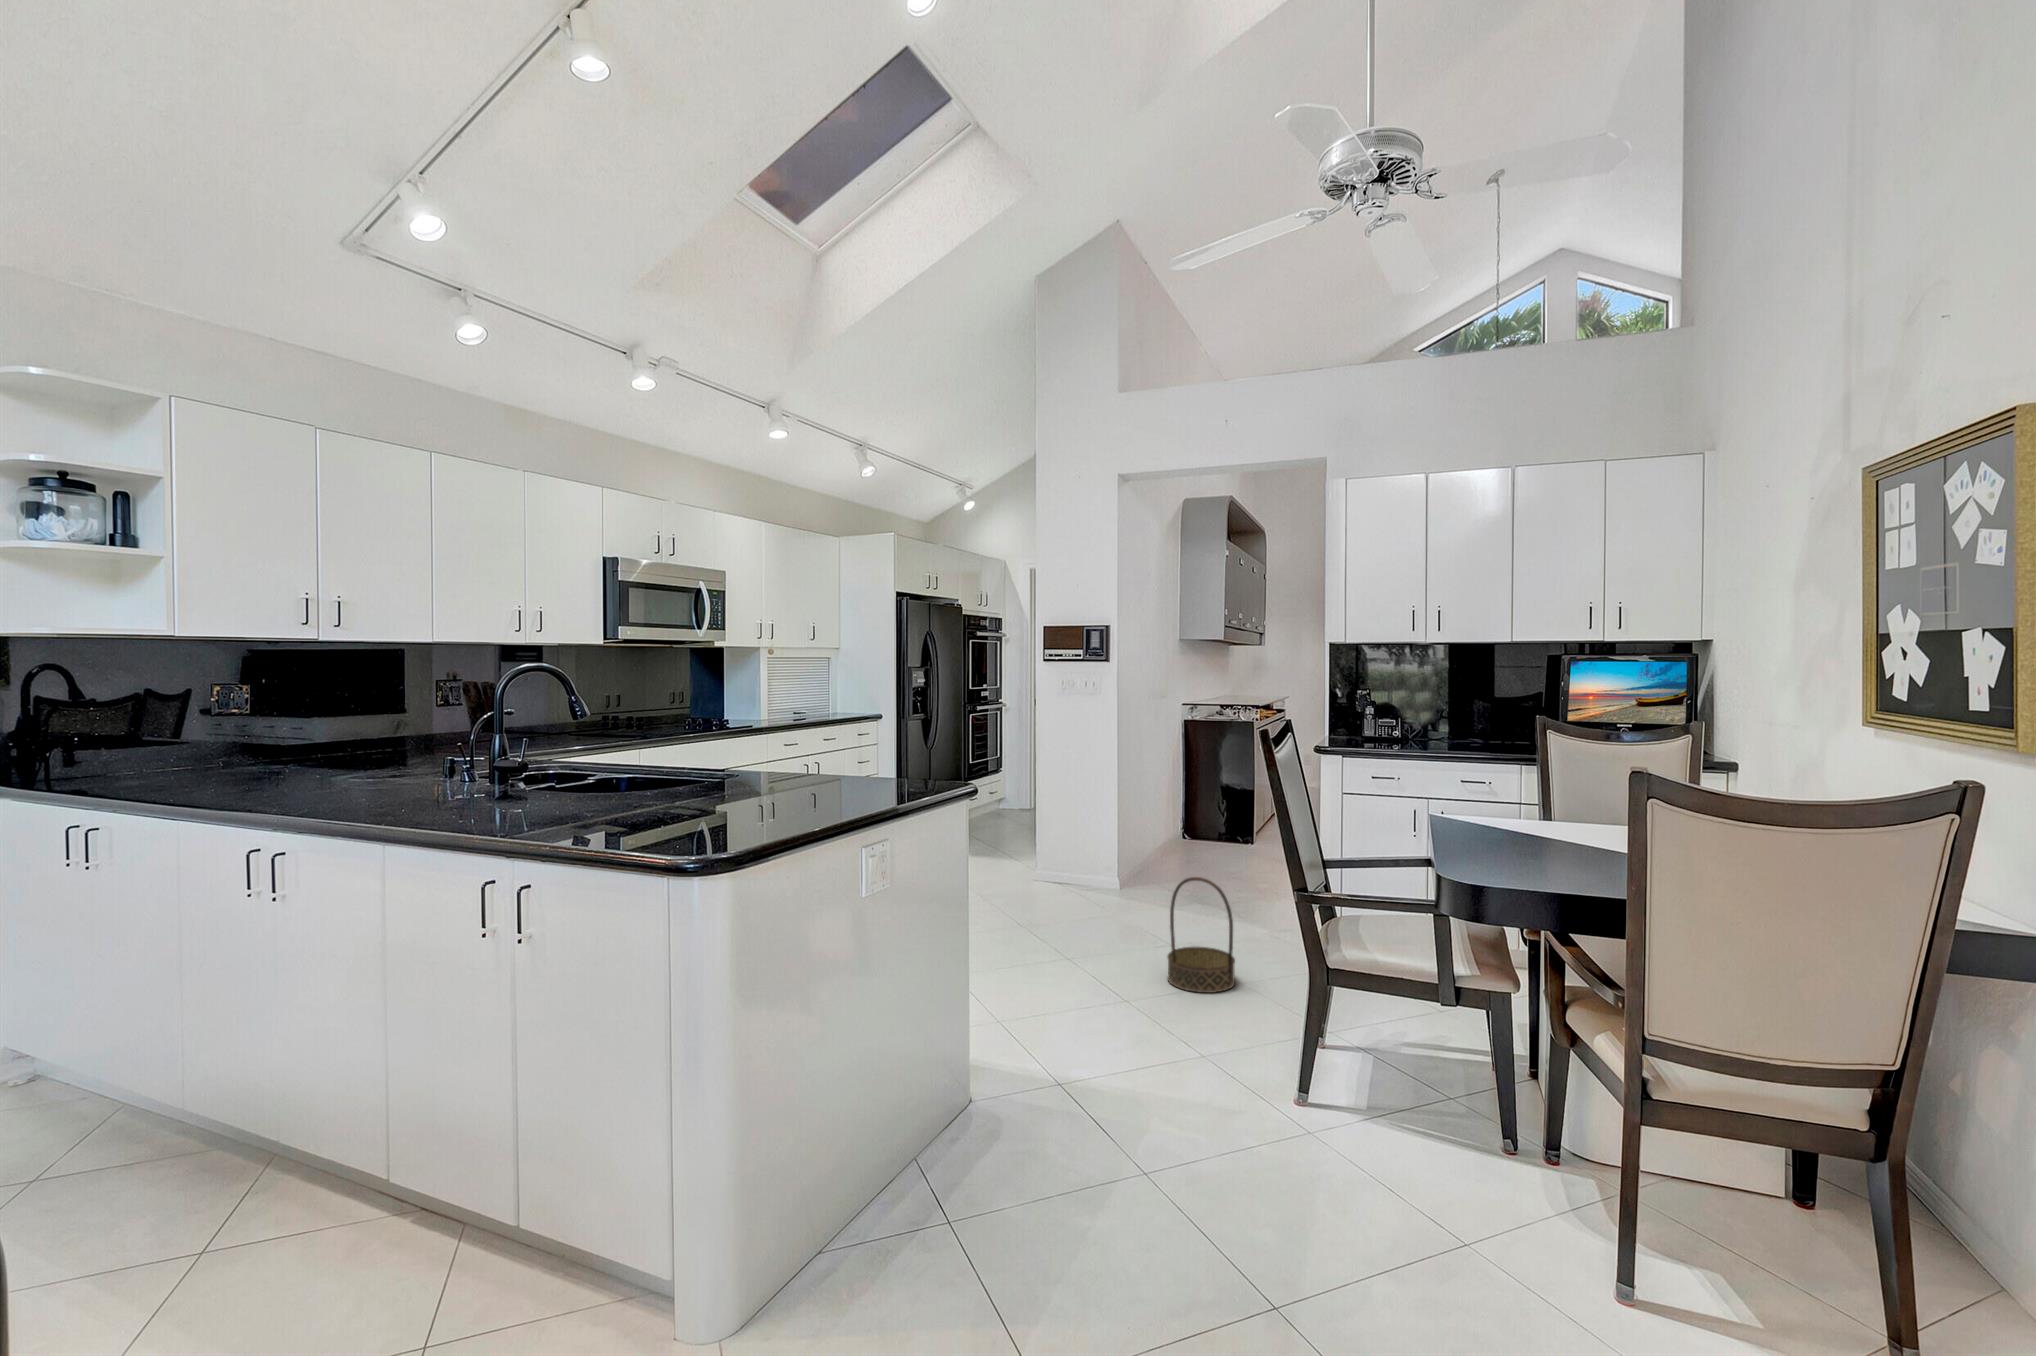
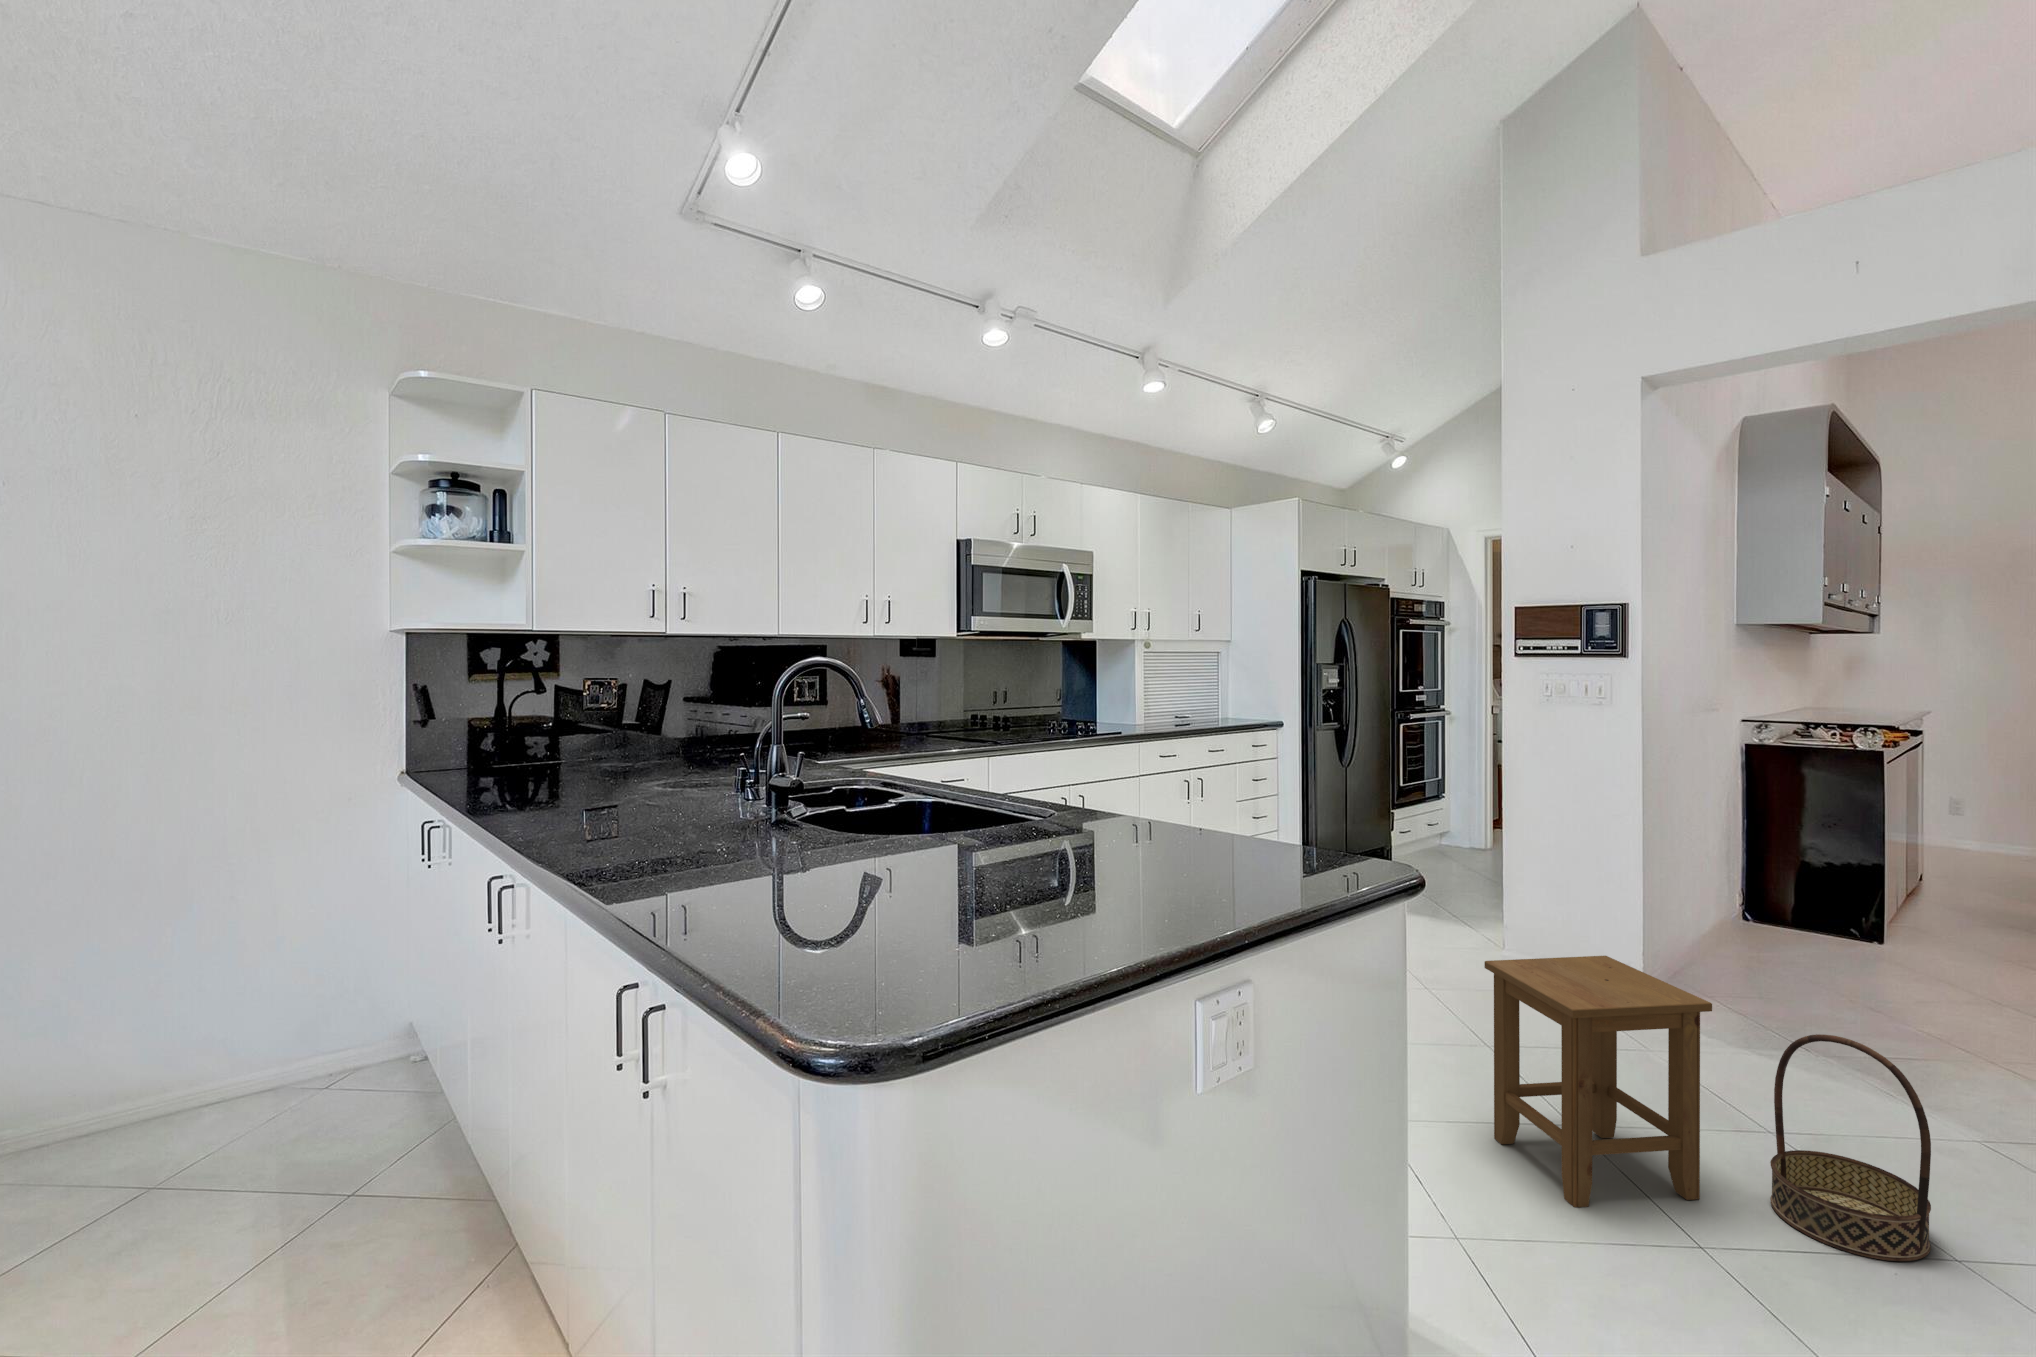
stool: none [1020,851,1138,999] -> present [1484,956,1712,1207]

